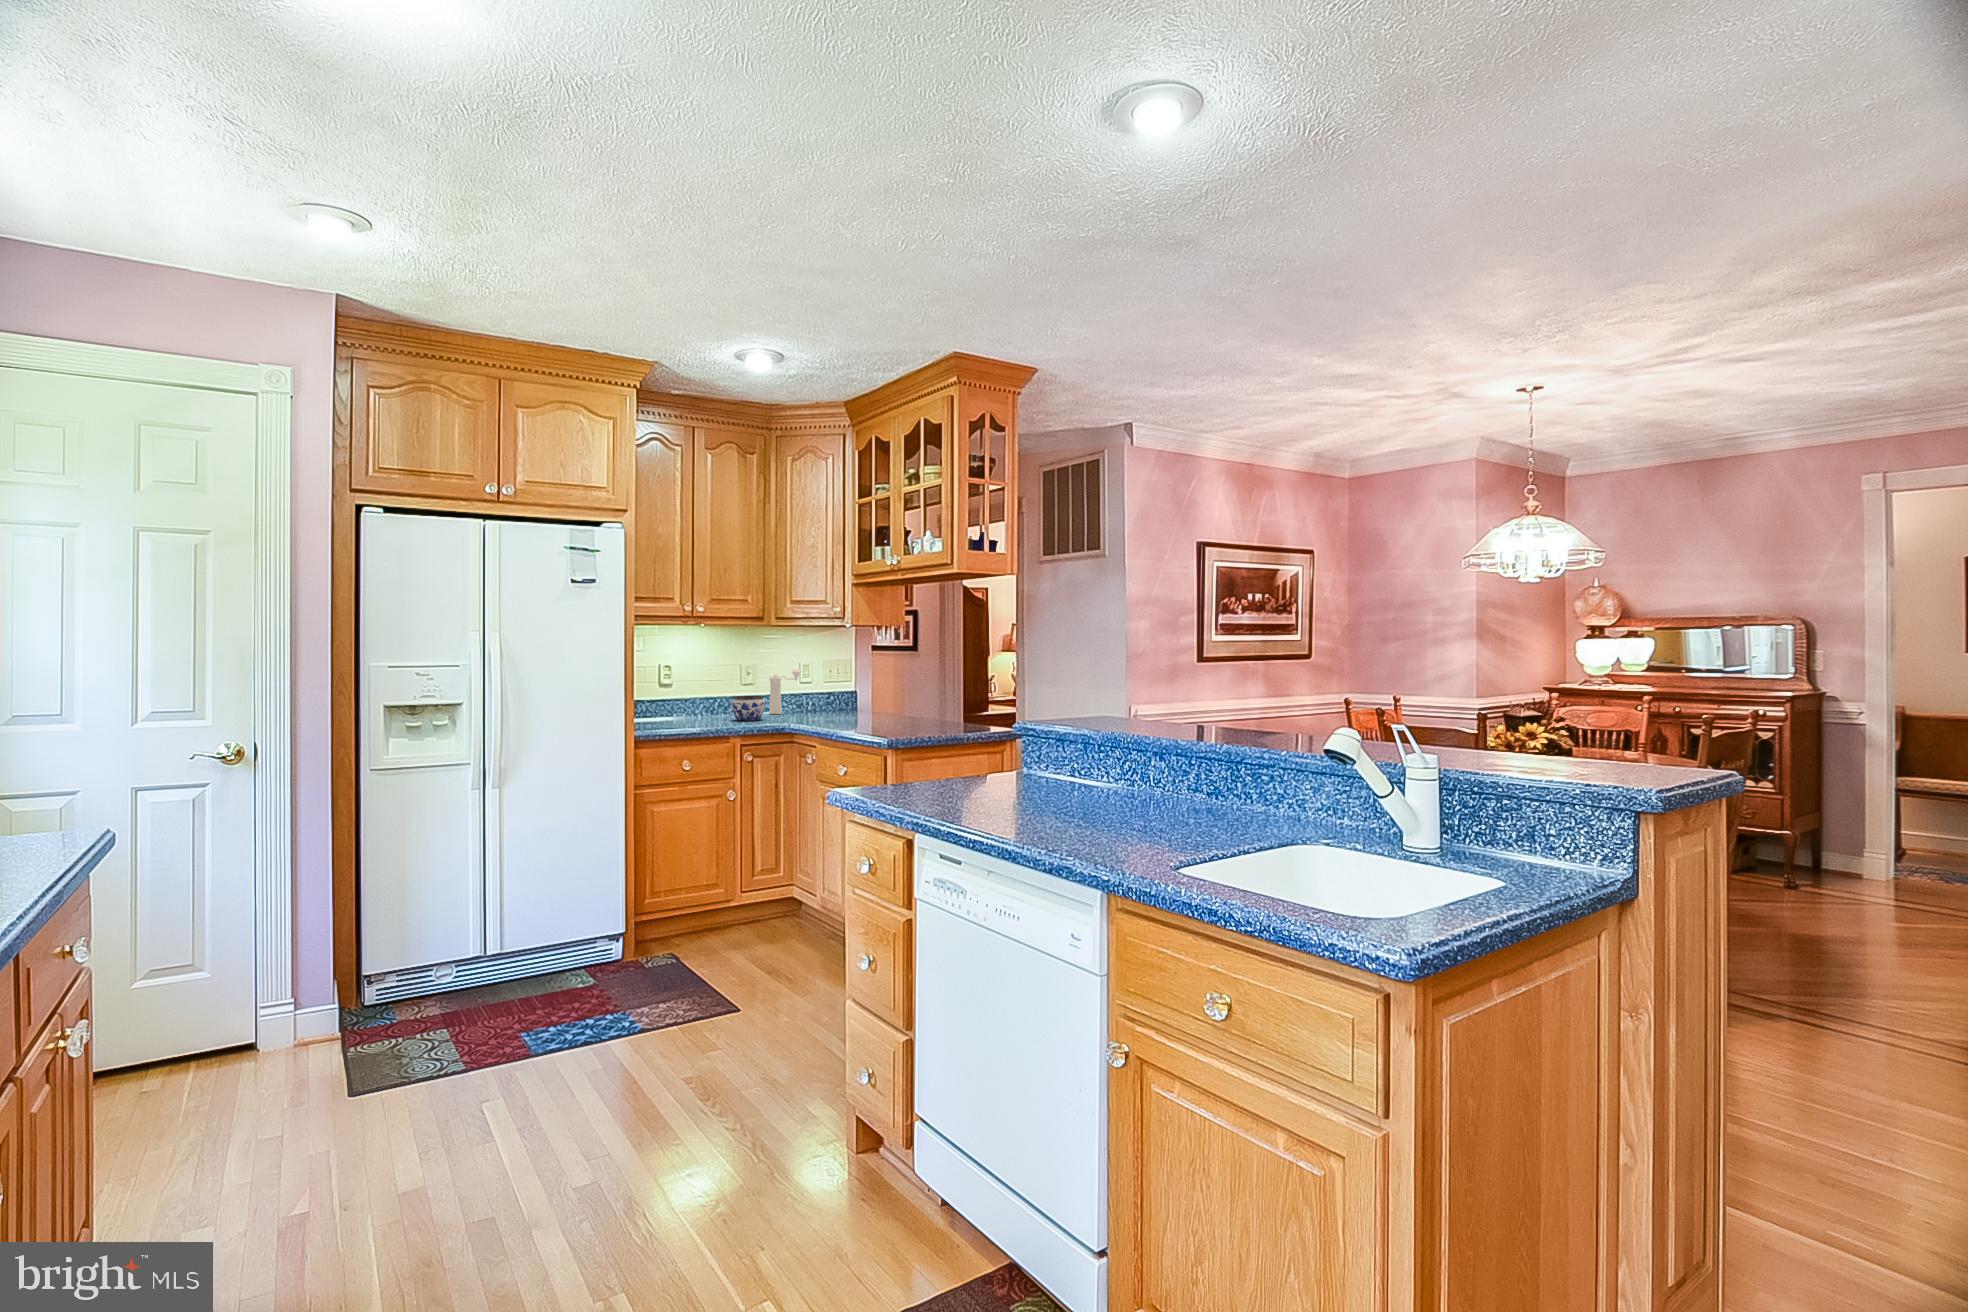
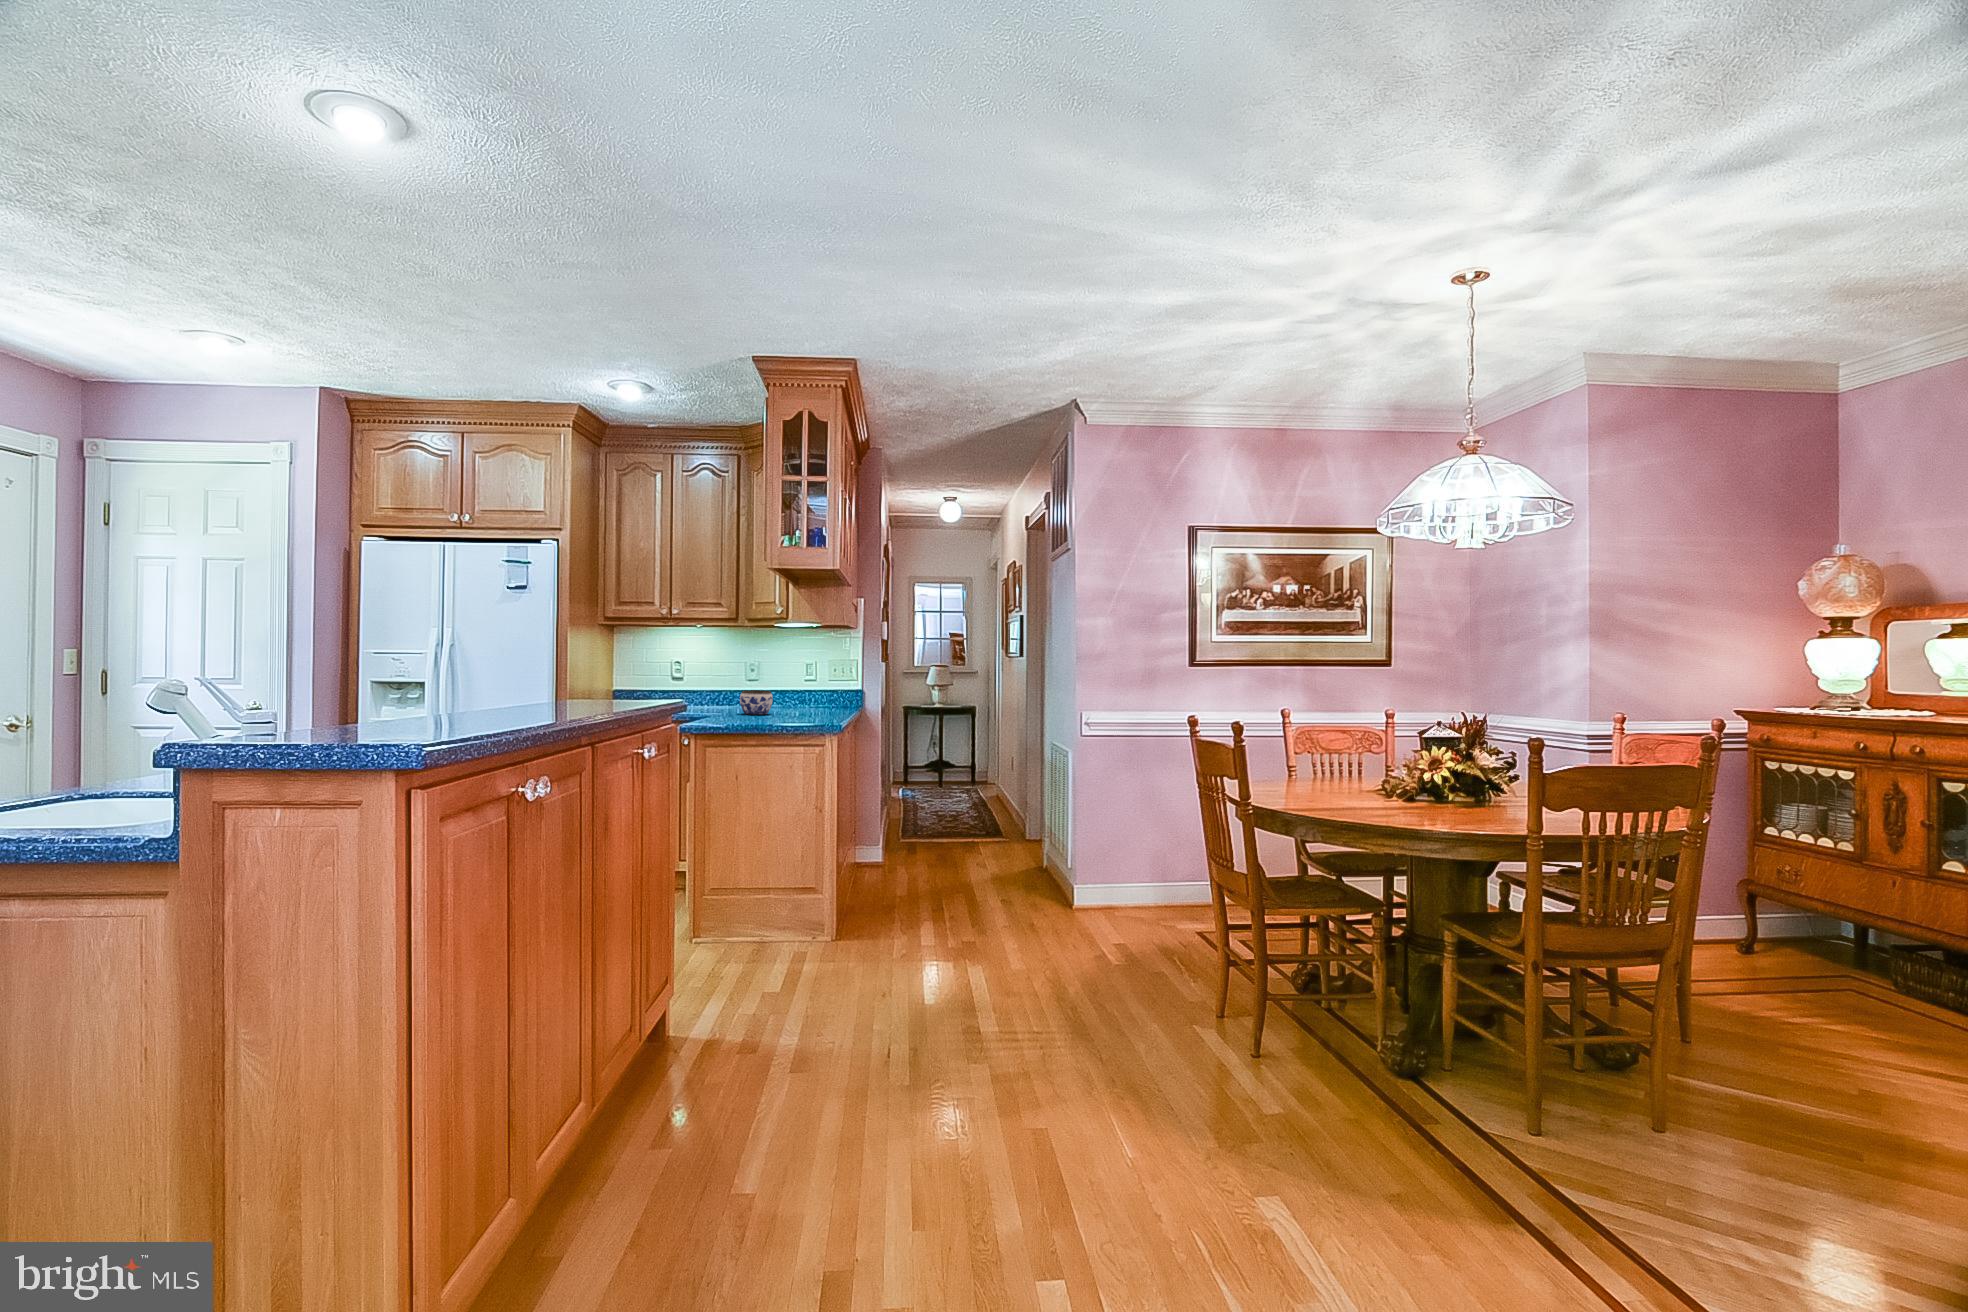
pepper mill: present [769,669,801,714] -> none [775,666,806,710]

